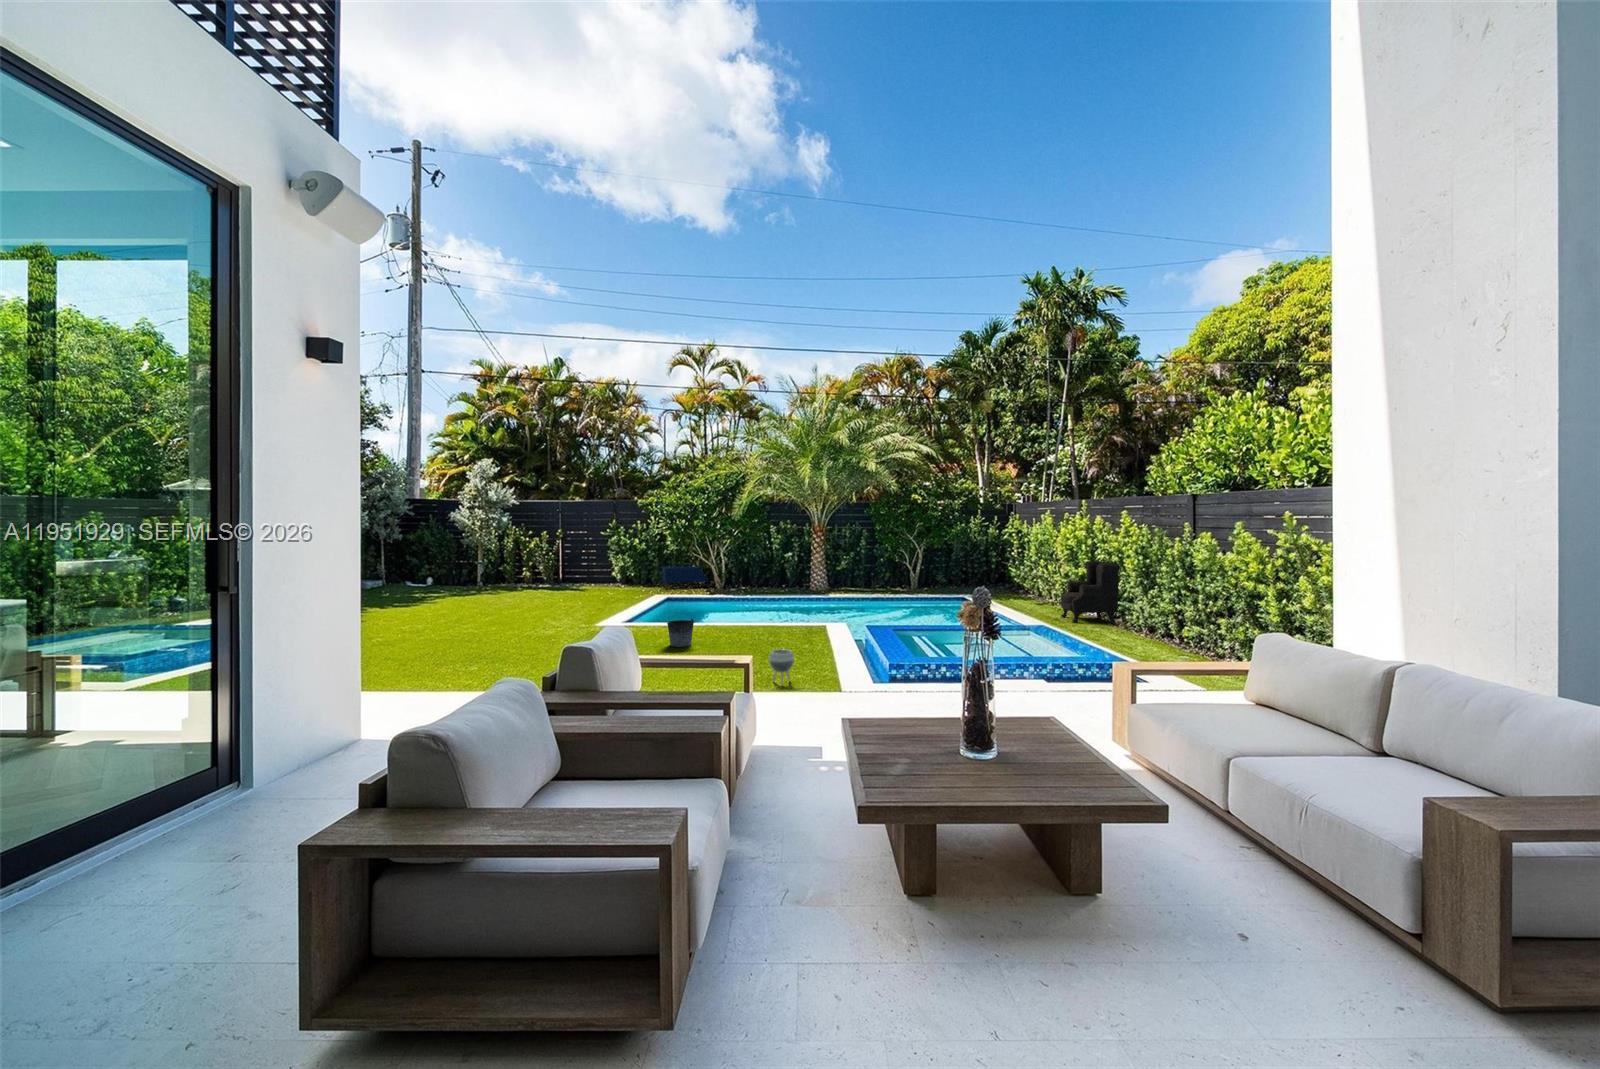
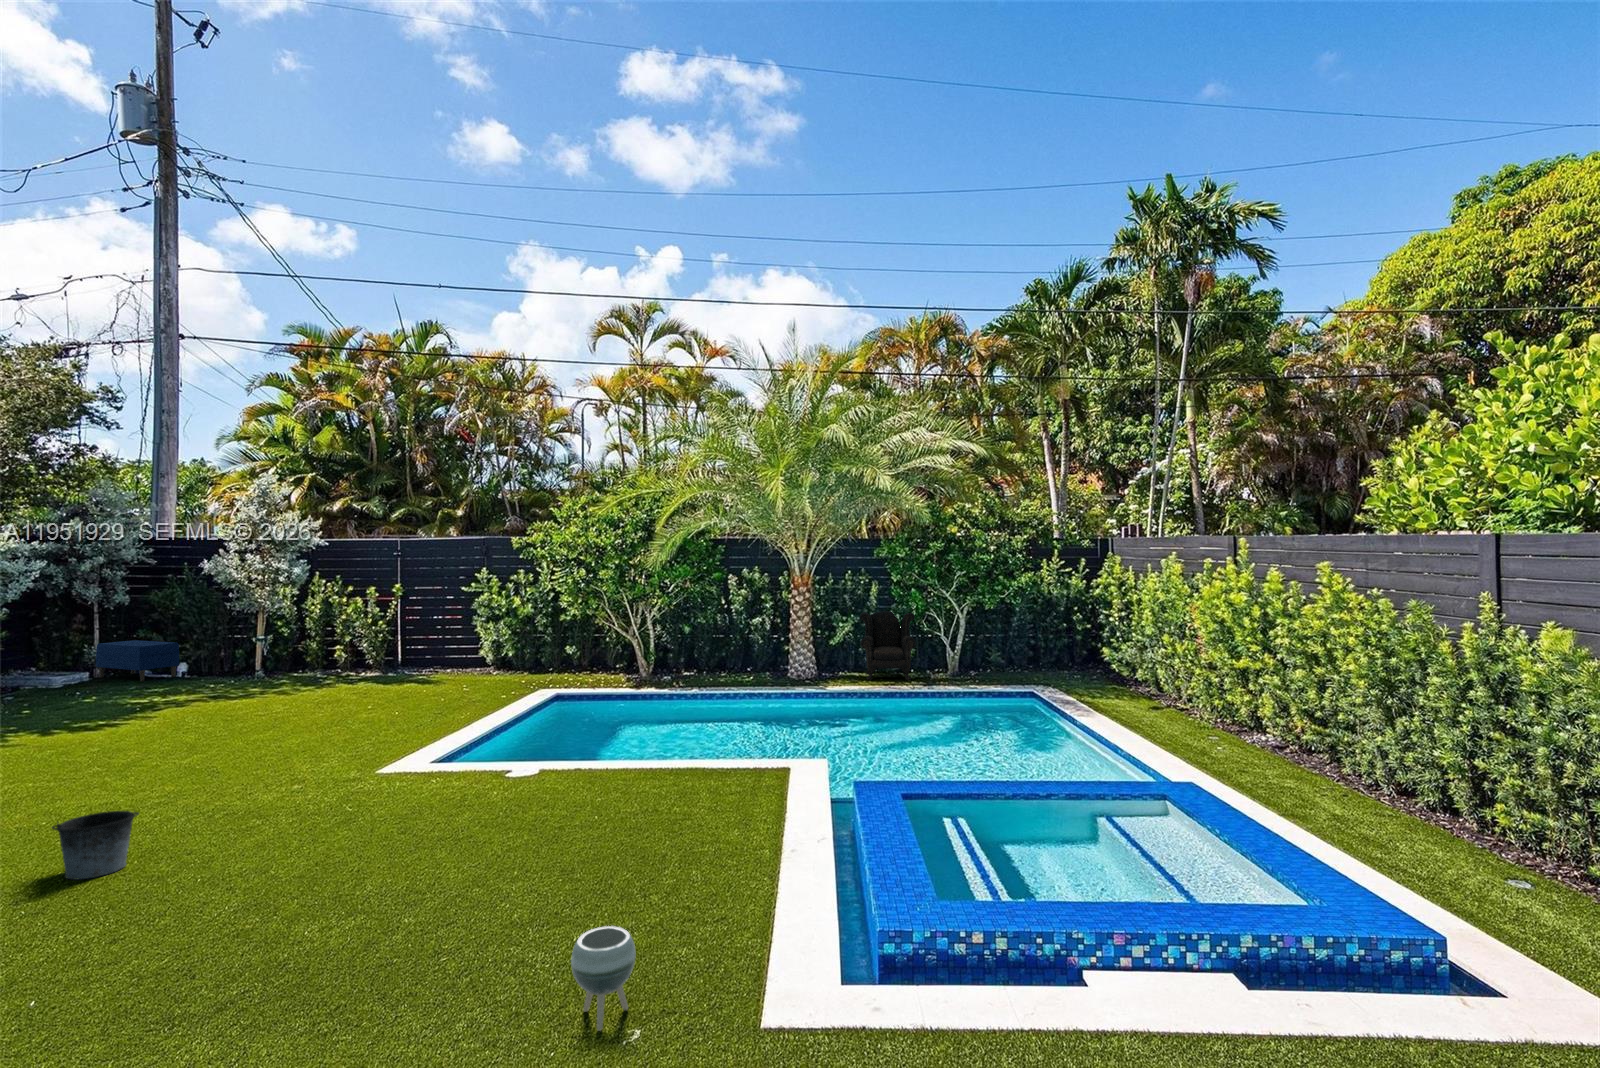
armchair: present [1061,561,1120,623] -> present [860,611,916,680]
bench: present [662,567,710,589] -> present [96,640,179,681]
bucket: present [667,619,695,647] -> present [52,811,139,880]

